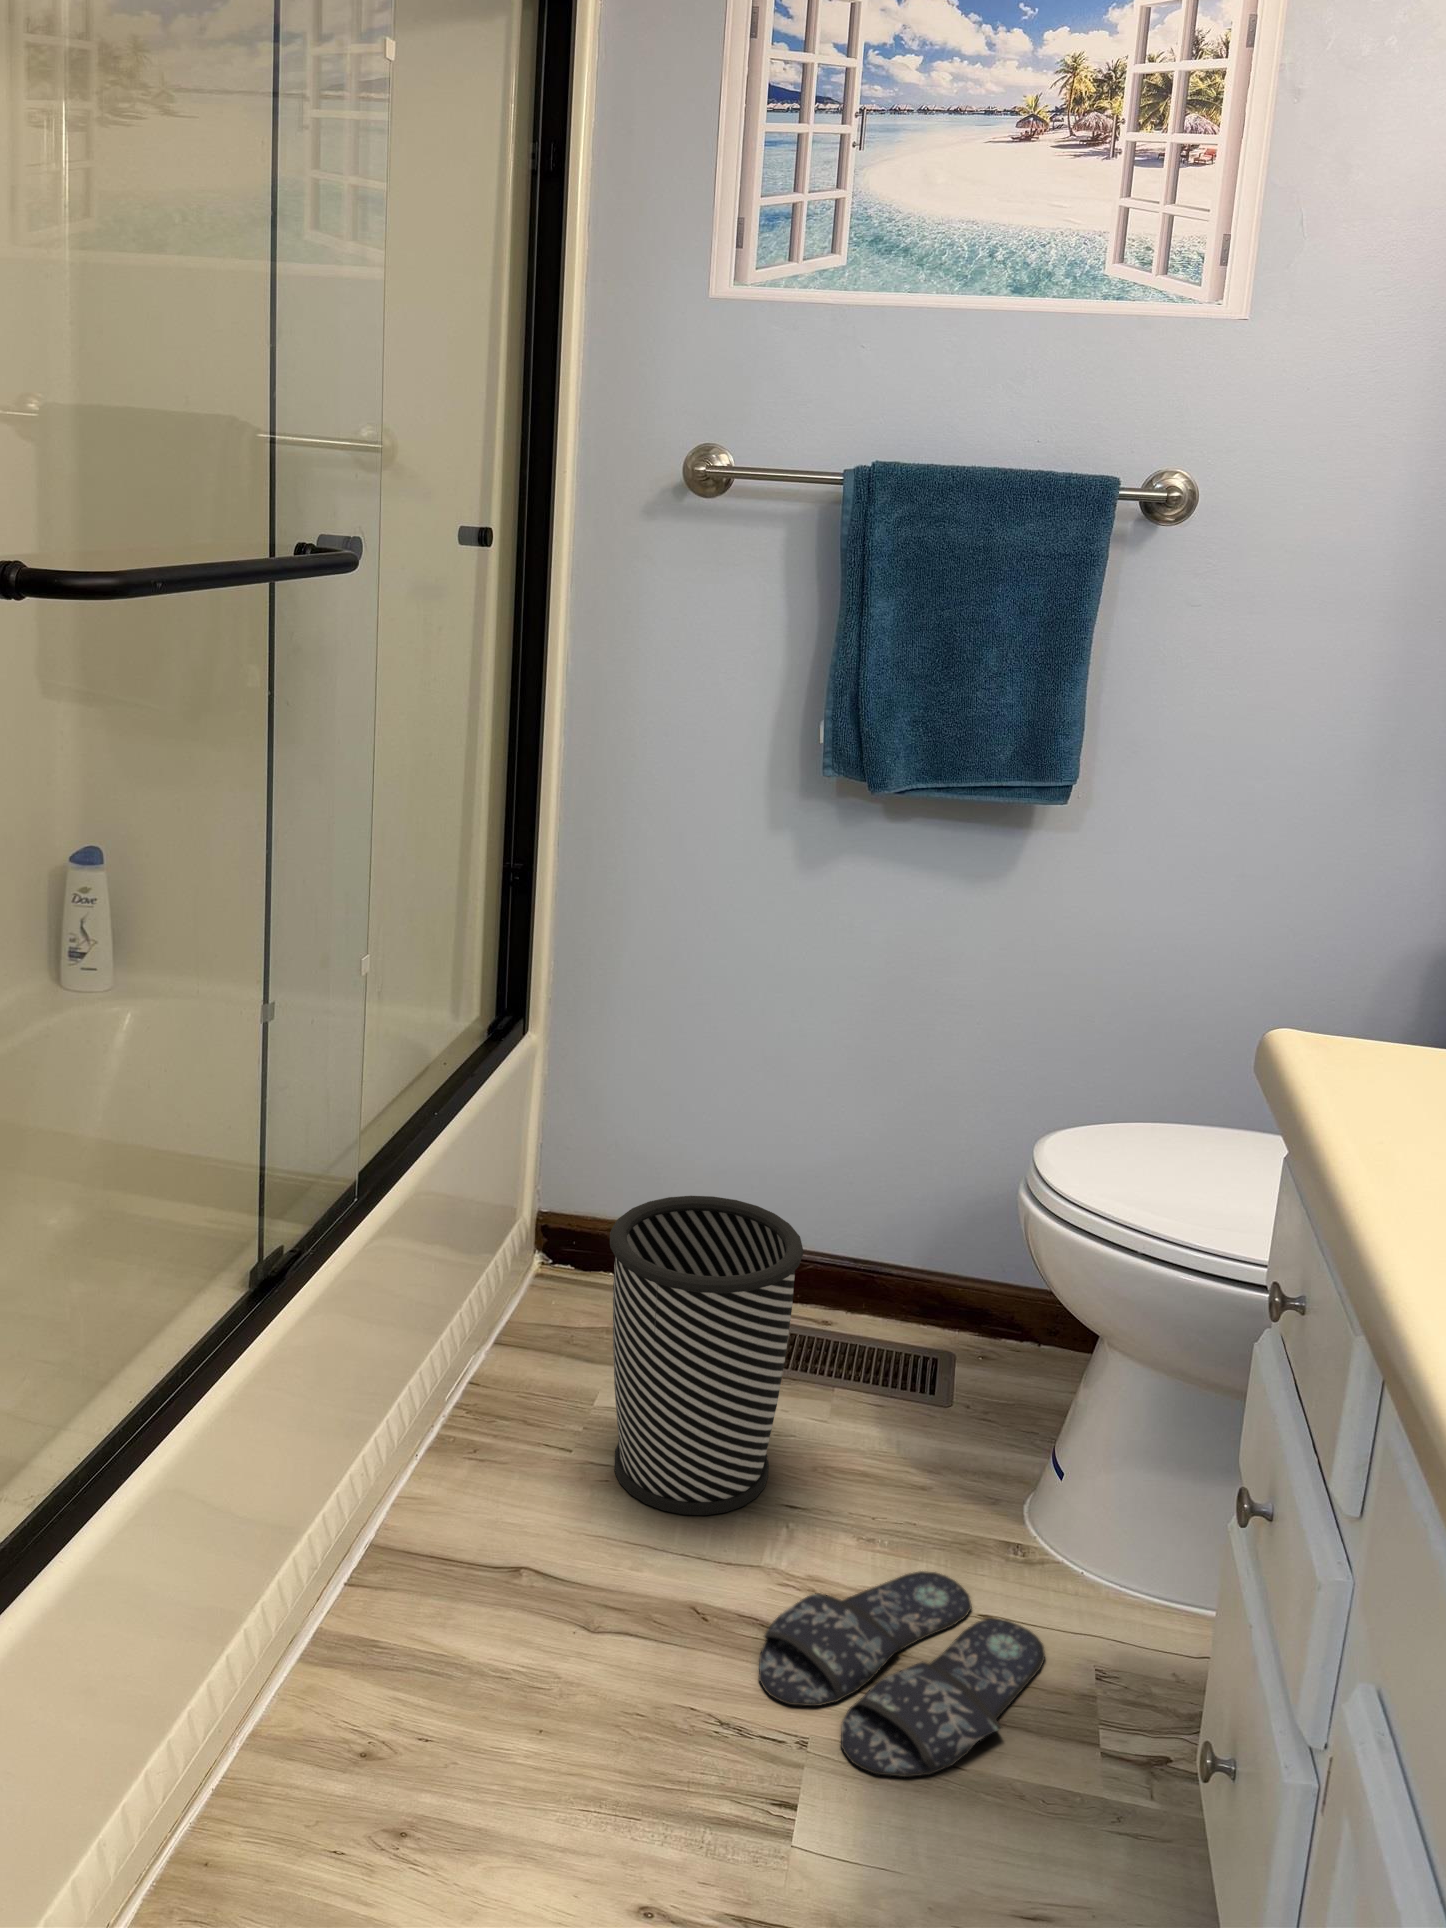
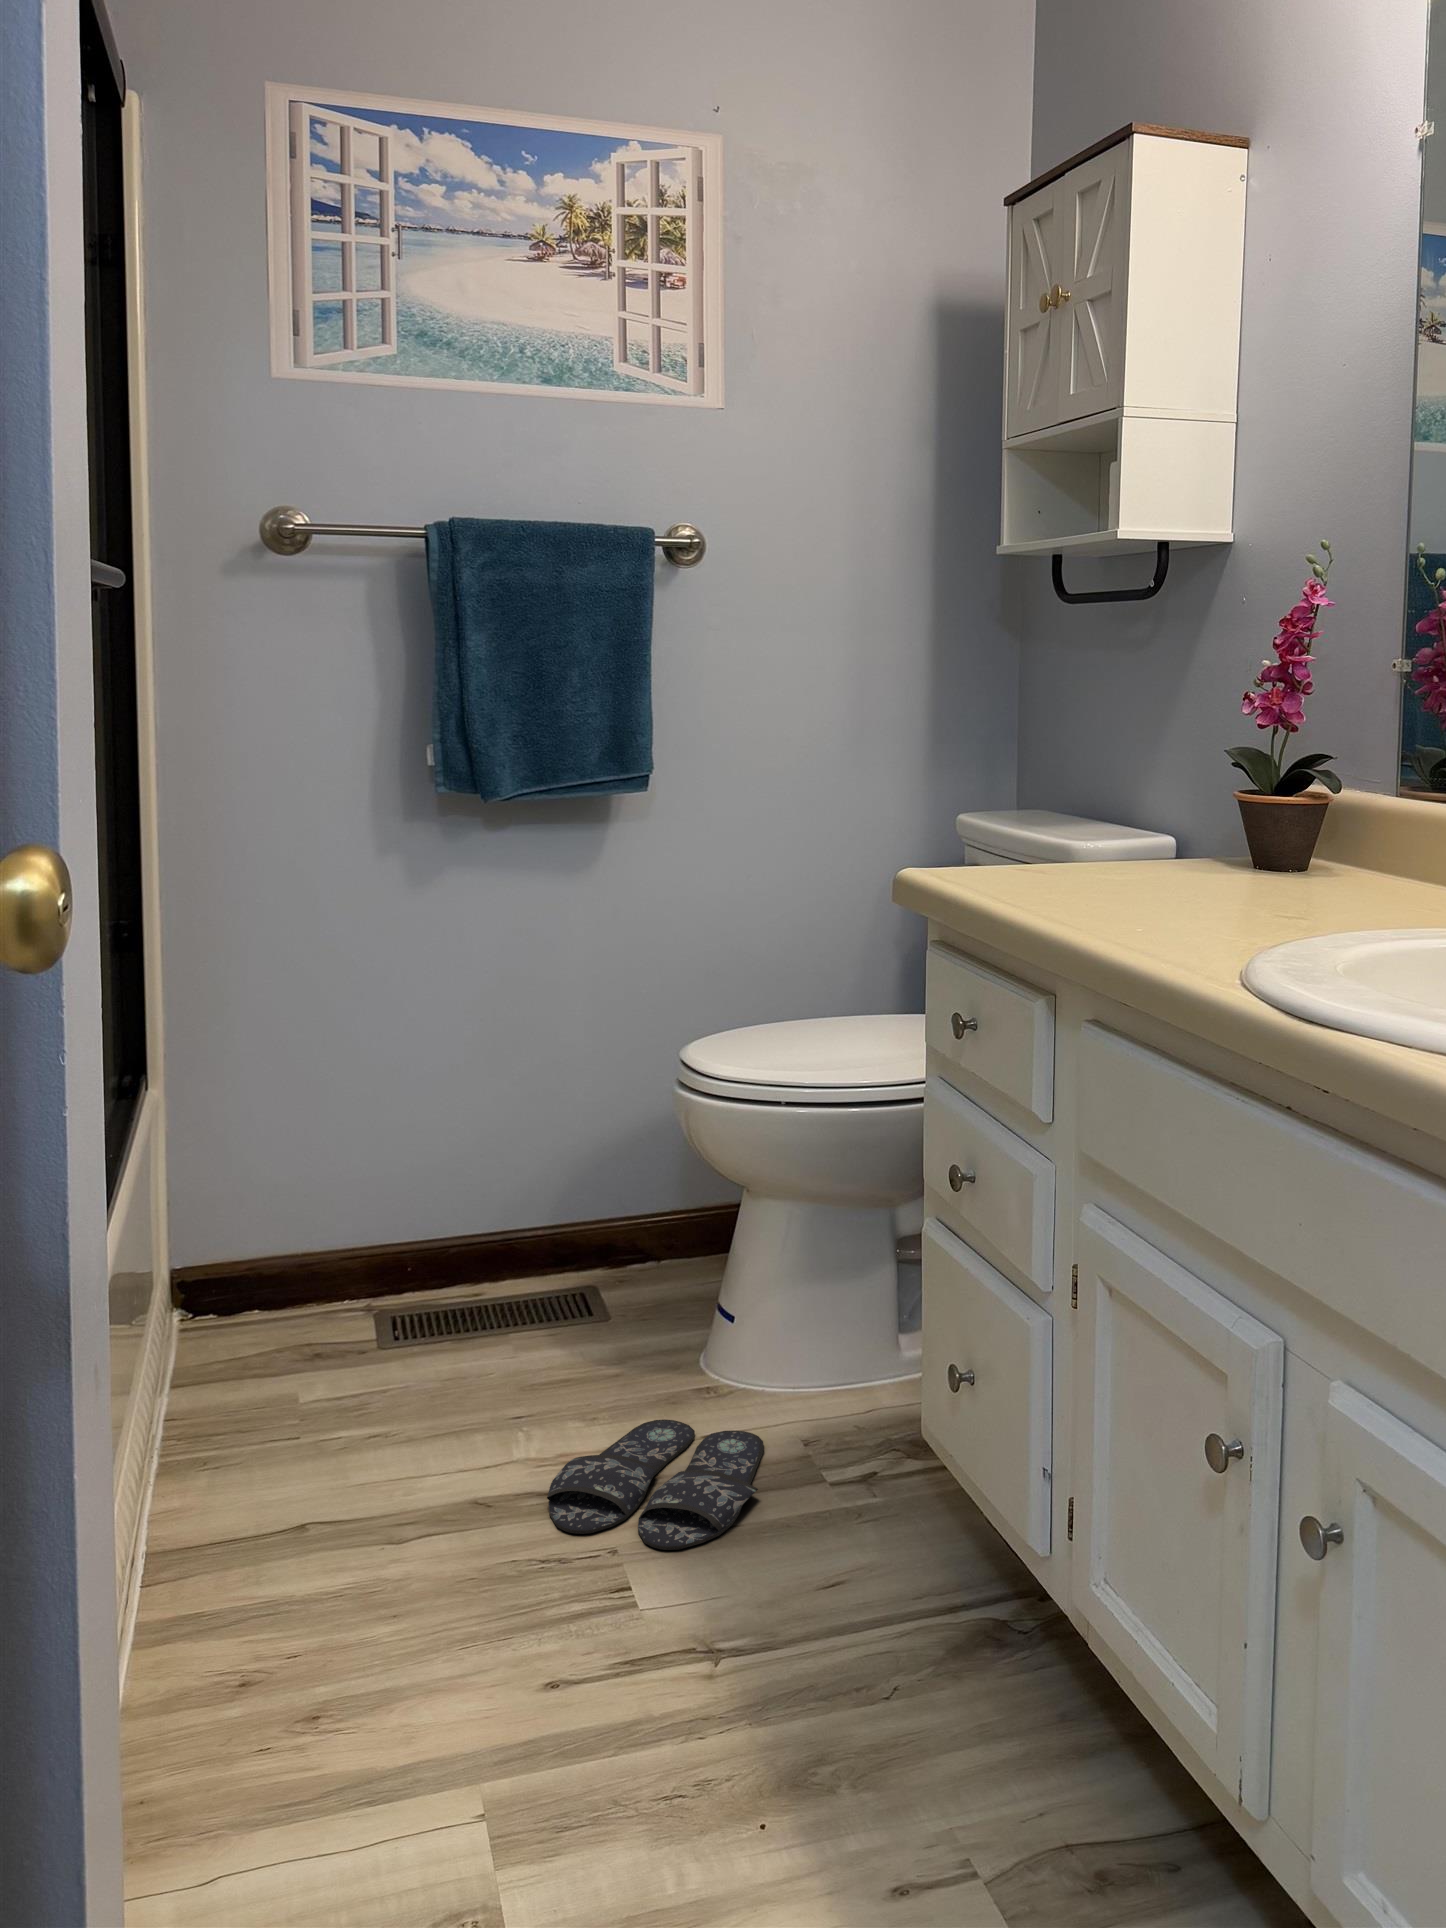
wastebasket: present [610,1196,804,1515] -> none [321,1170,501,1451]

